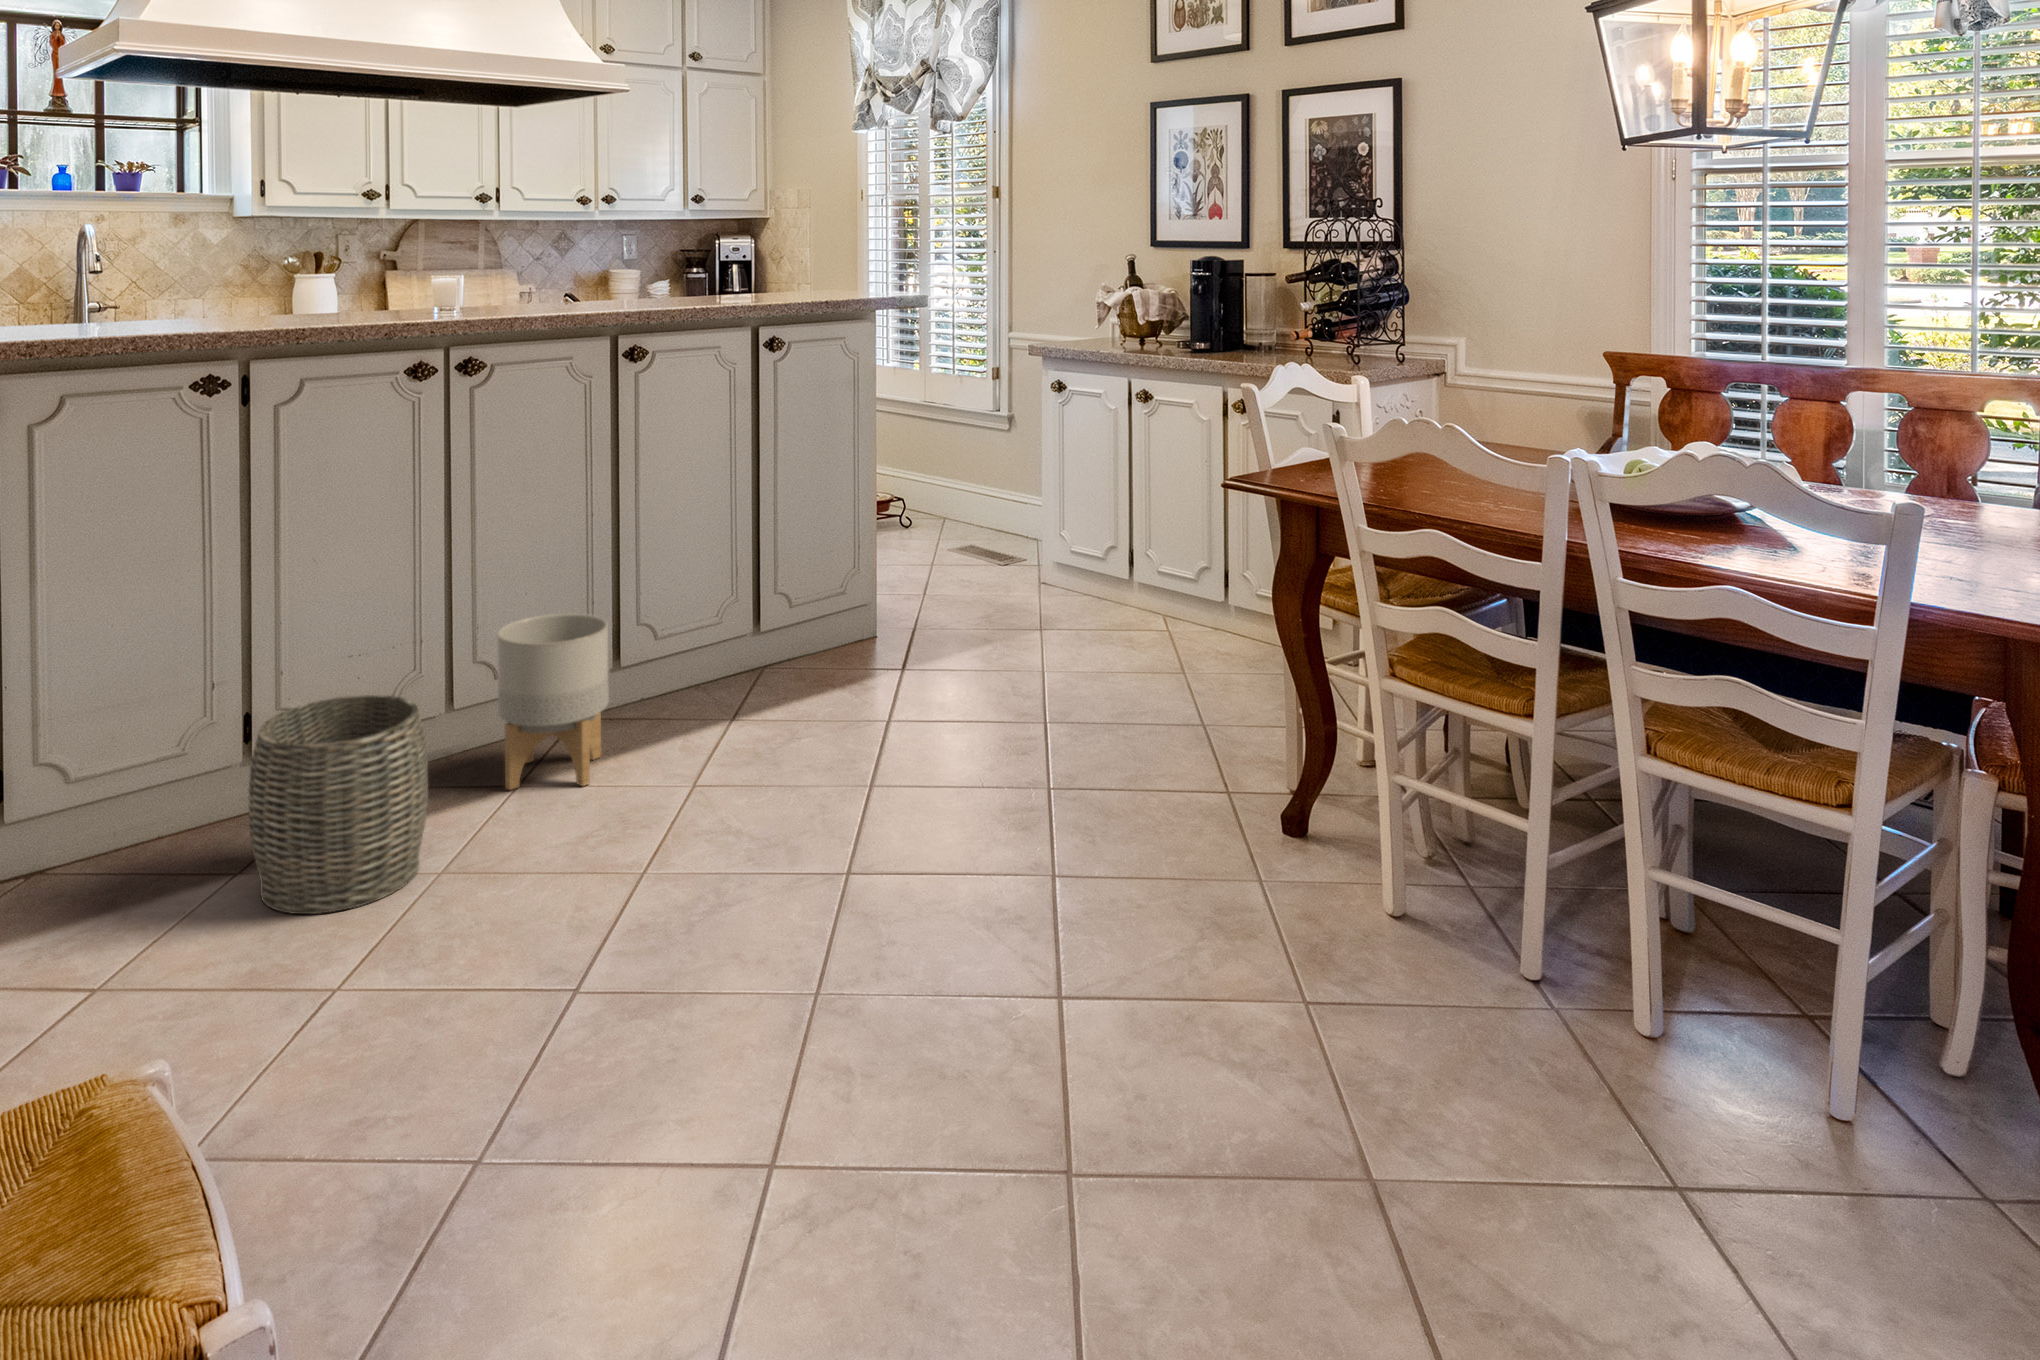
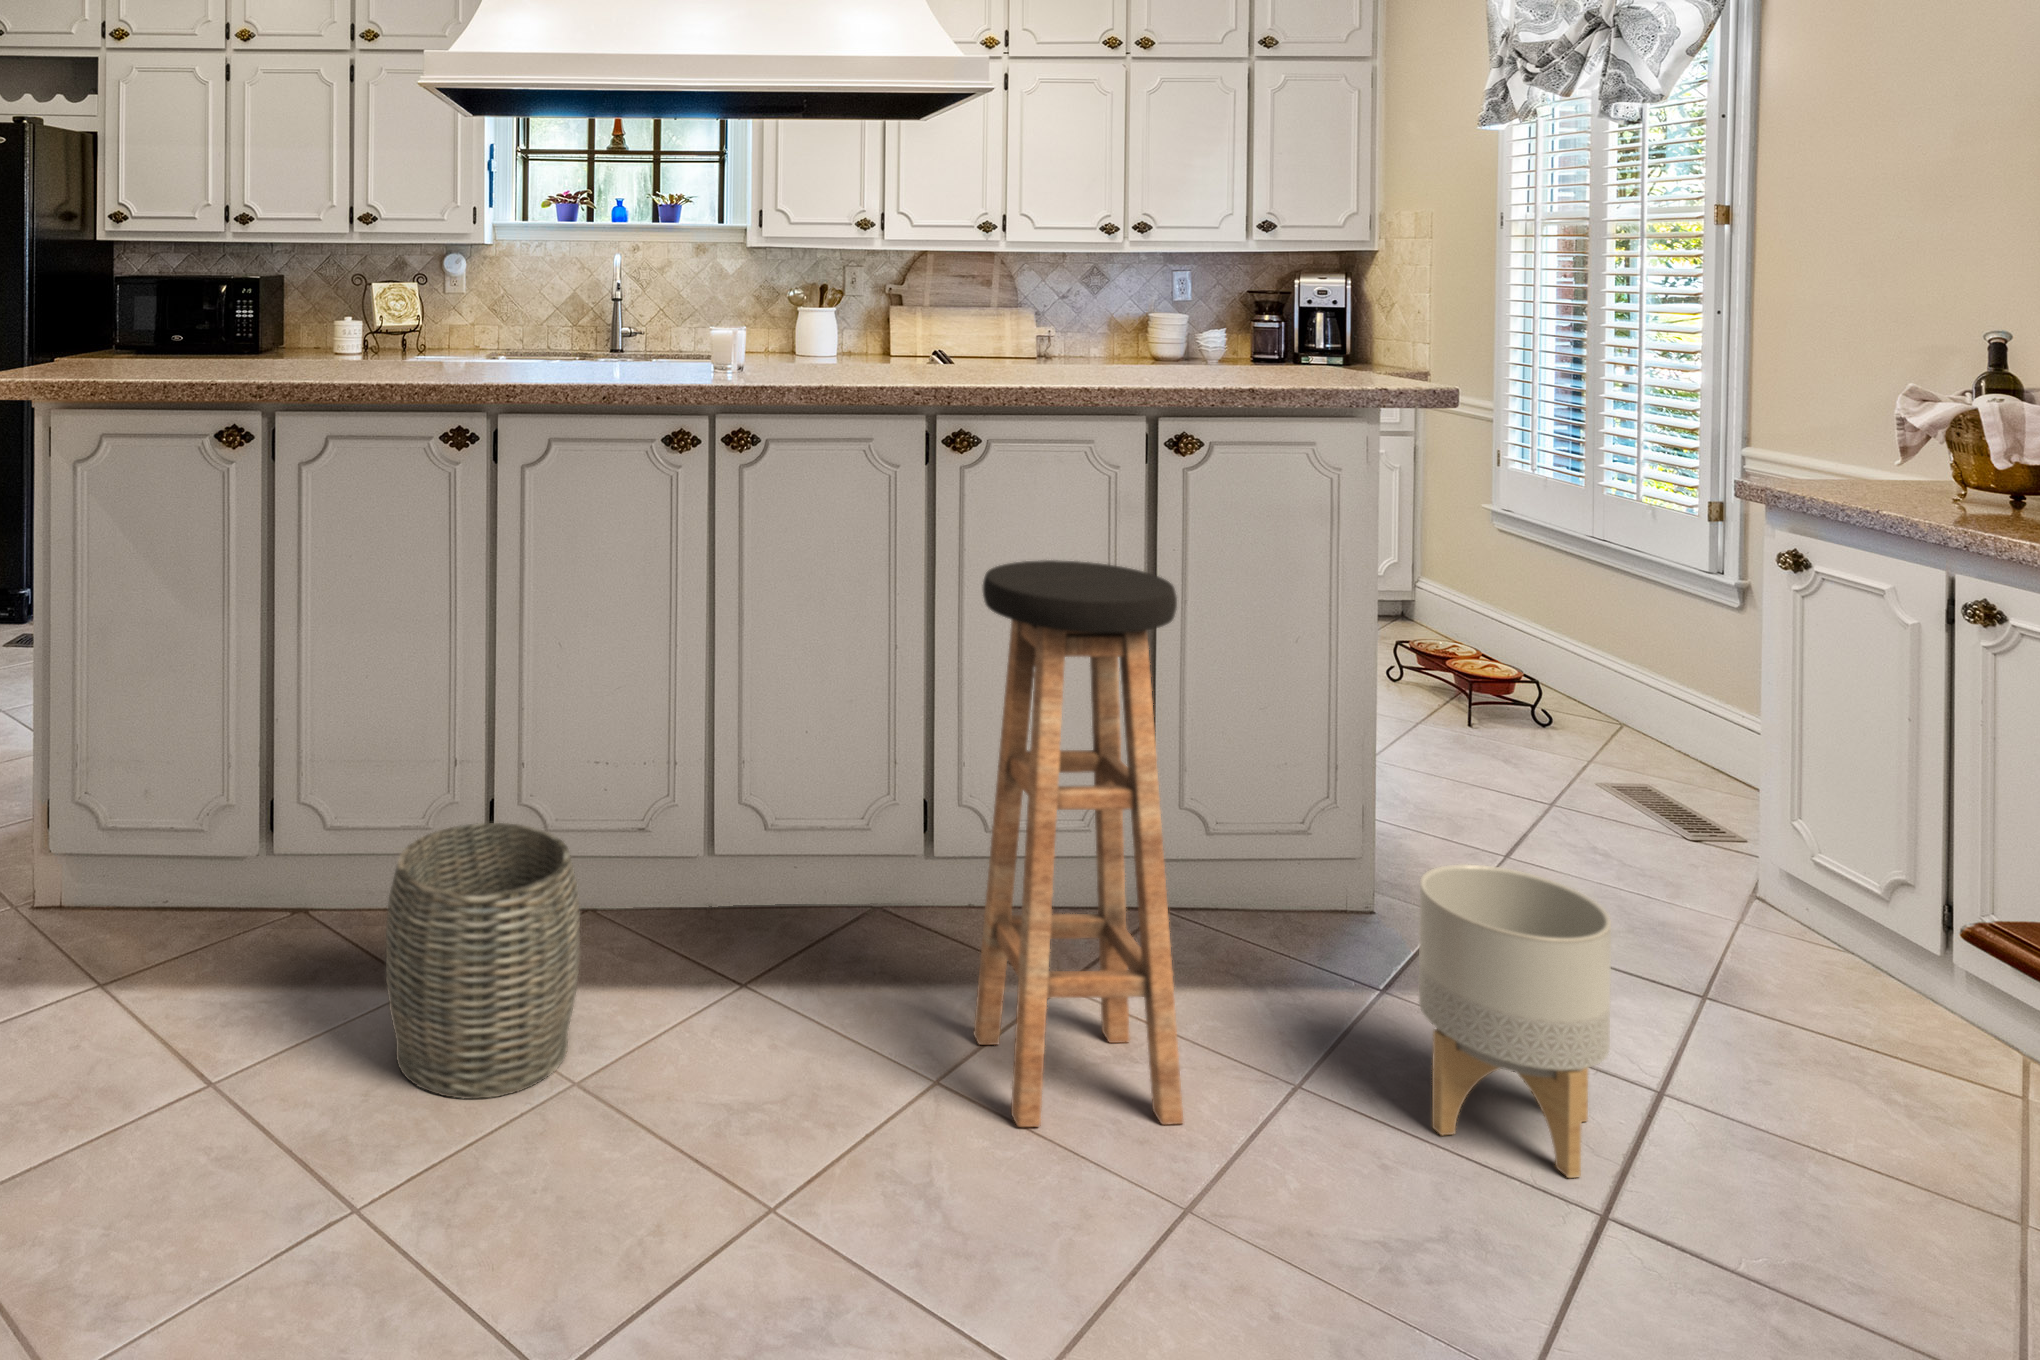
bar stool: none [696,420,845,786] -> present [974,560,1183,1127]
planter: present [497,614,609,790] -> present [1419,864,1611,1178]

